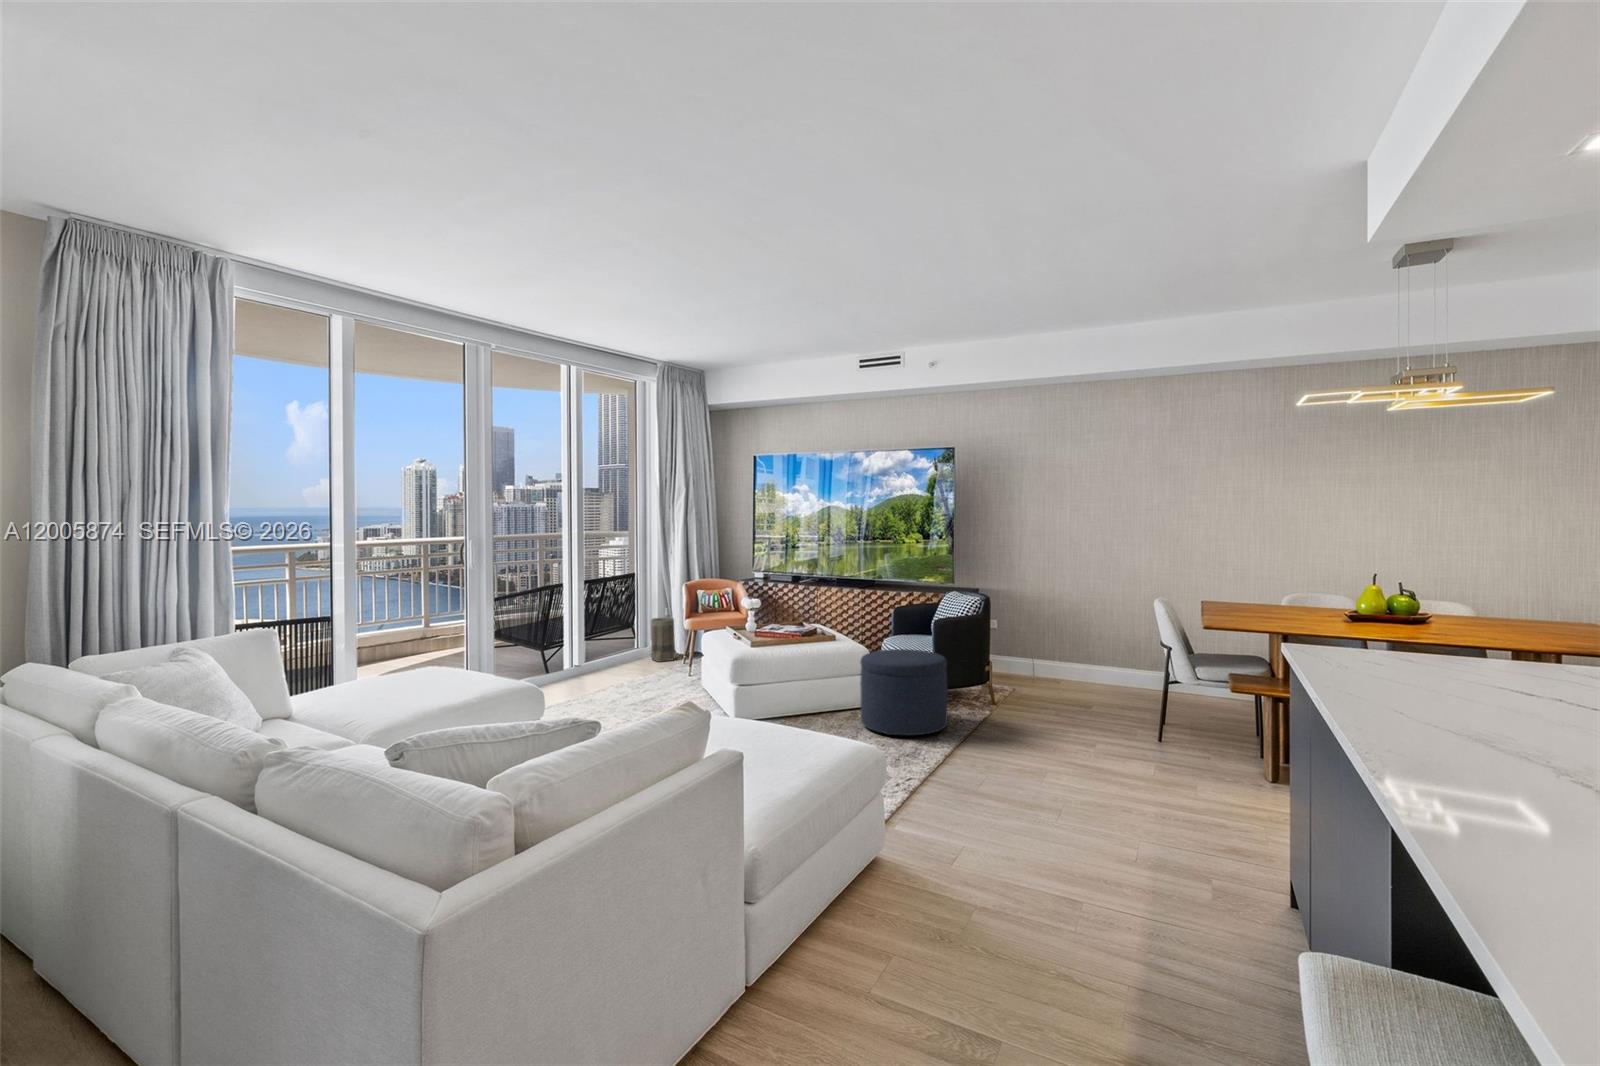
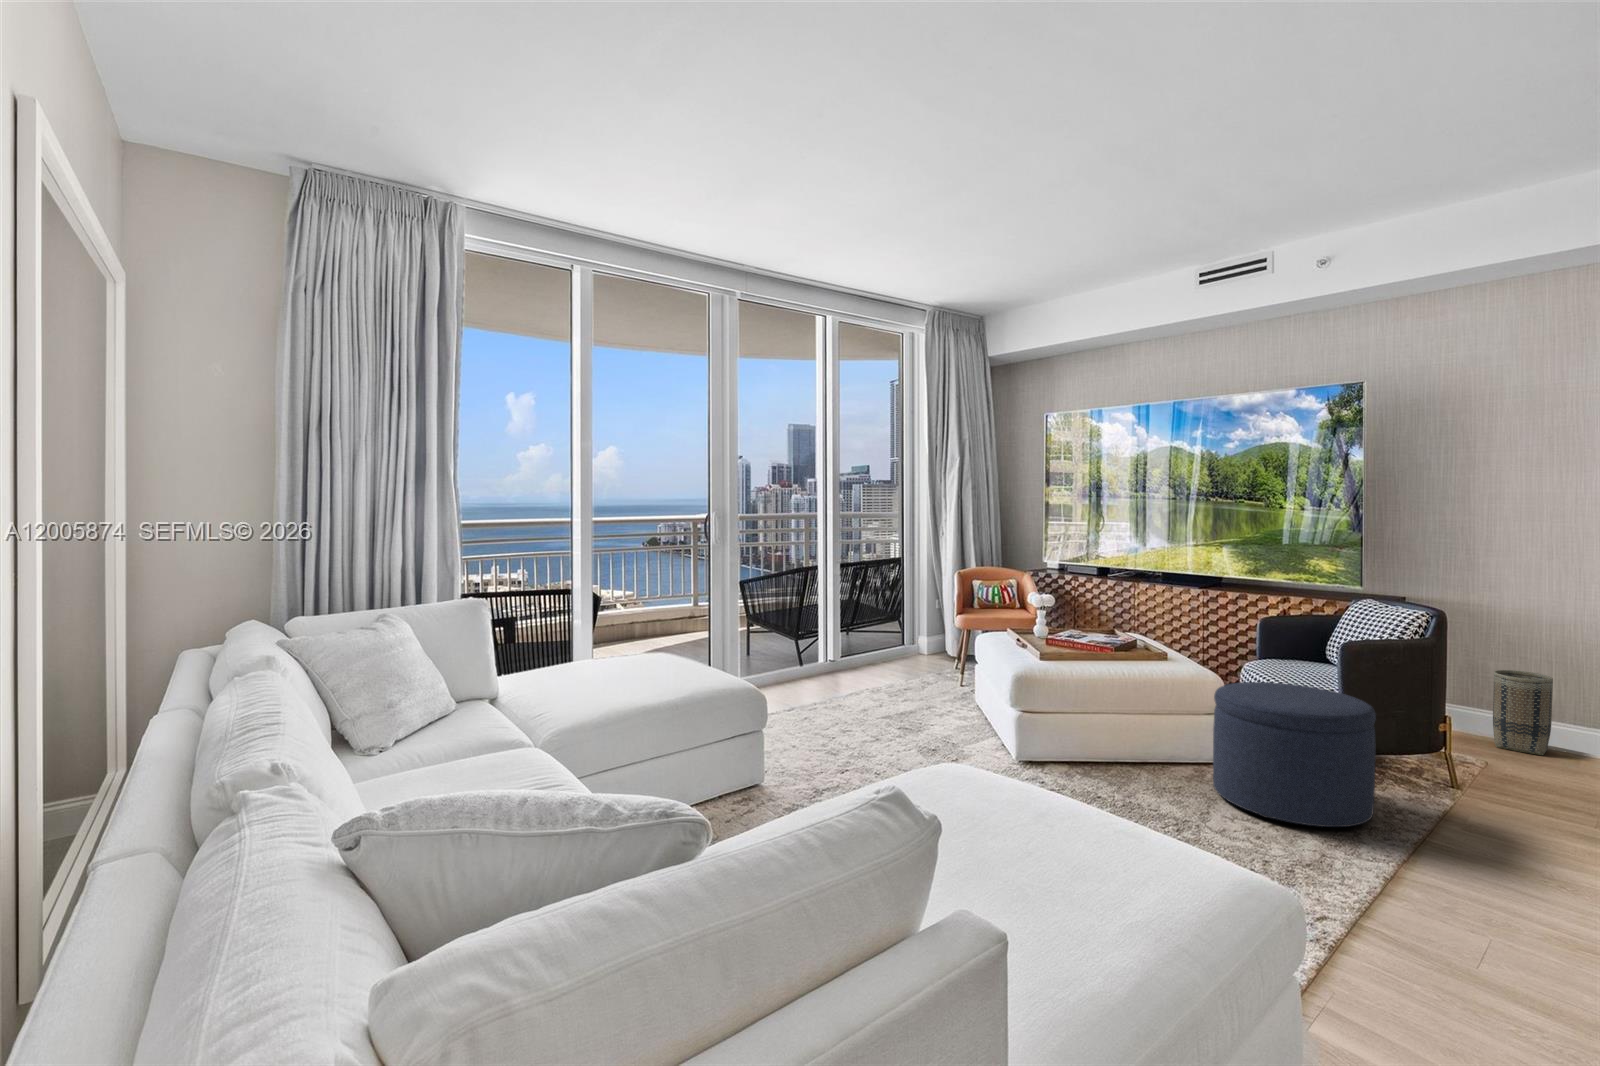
basket: present [651,617,675,662] -> present [1493,670,1553,755]

